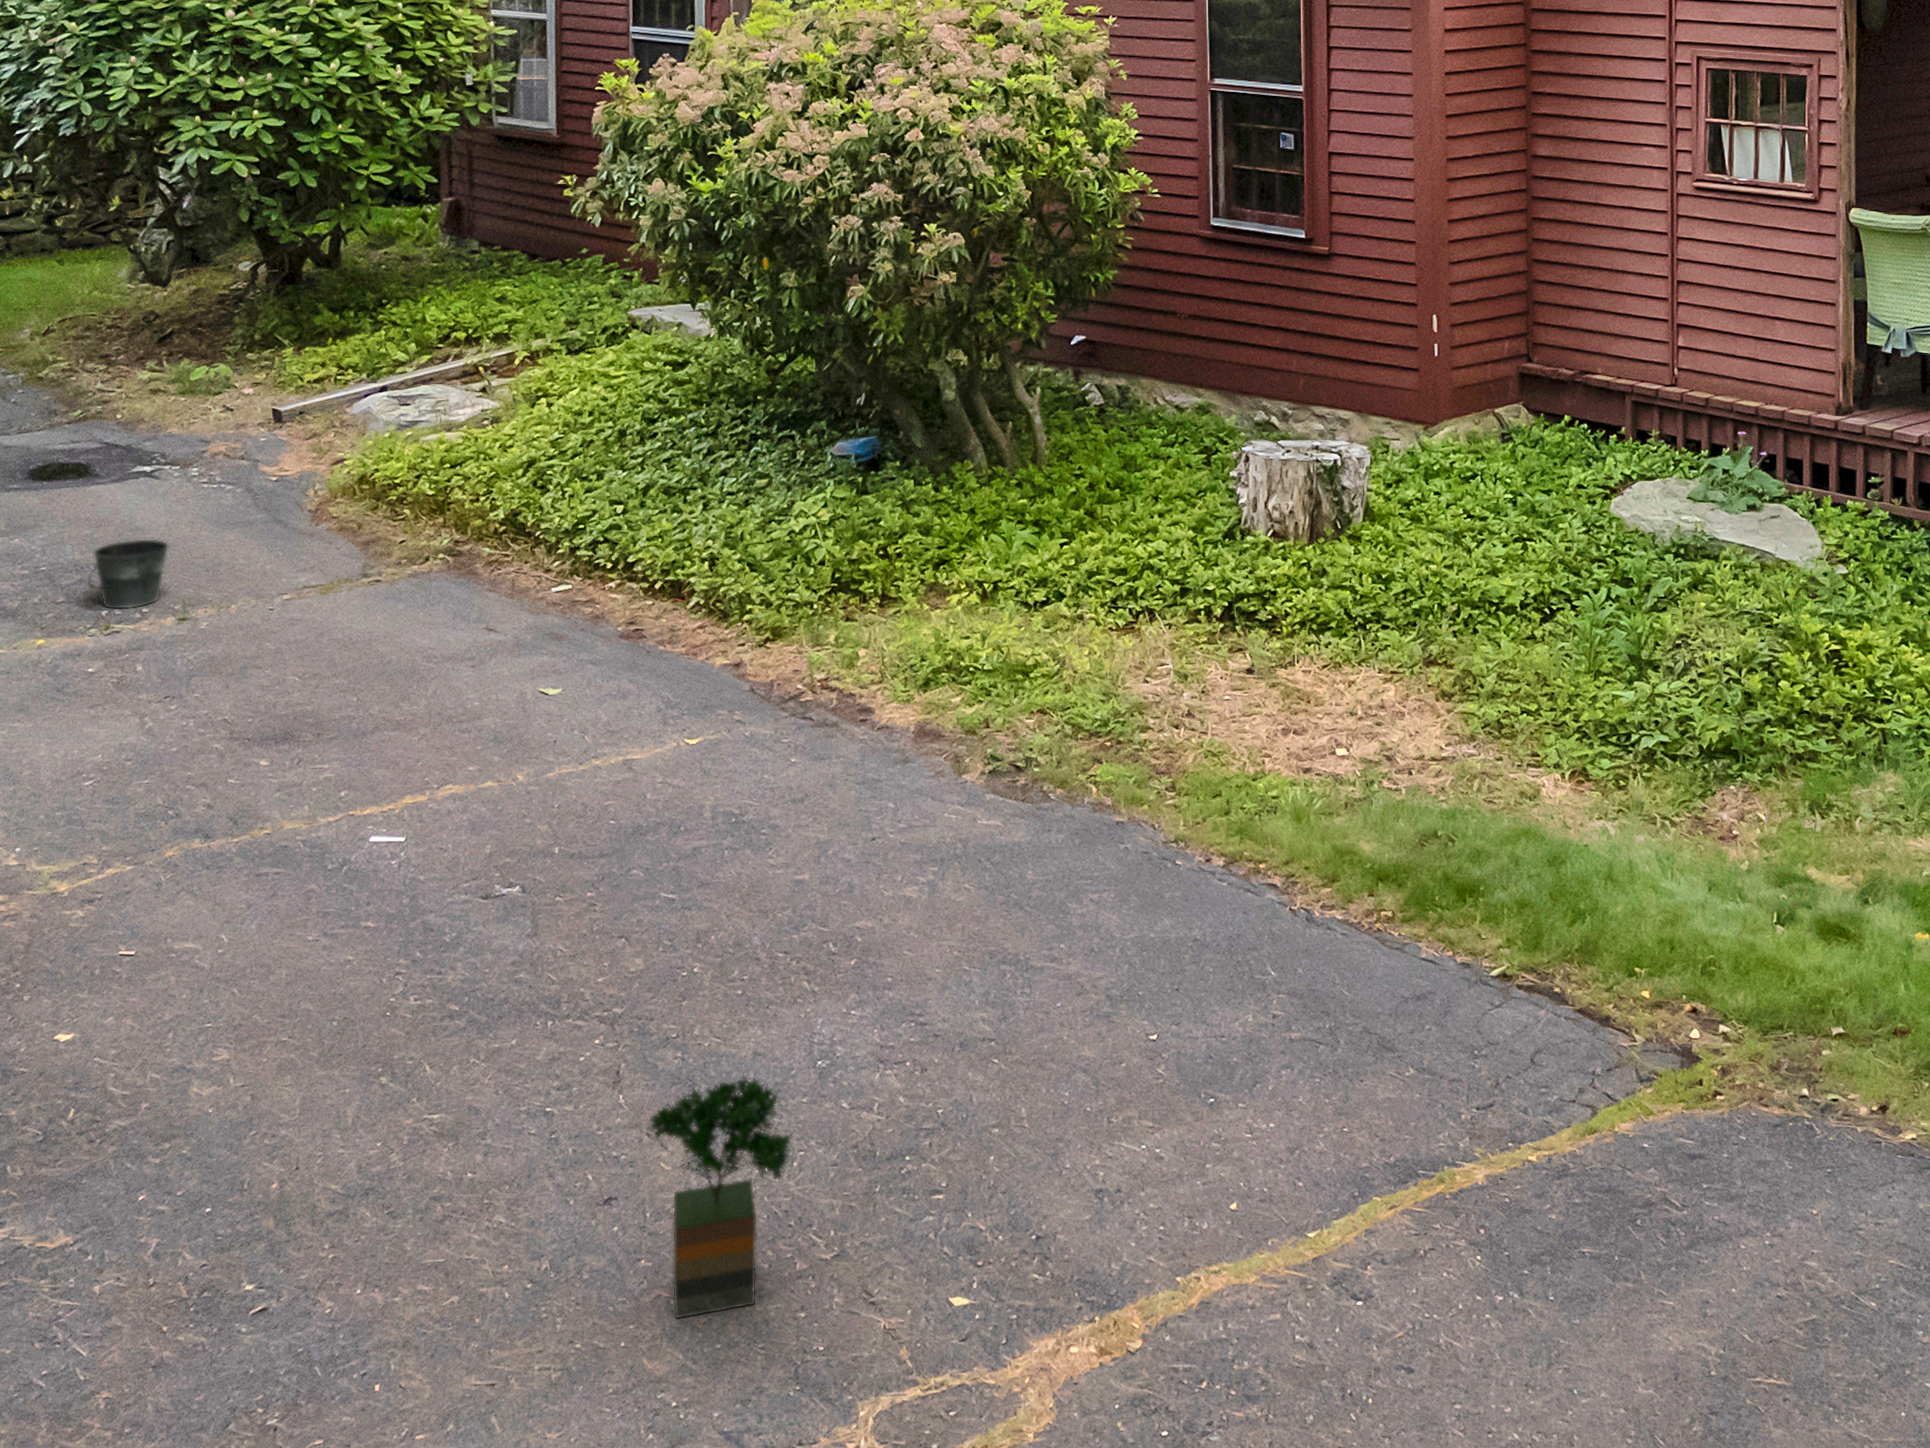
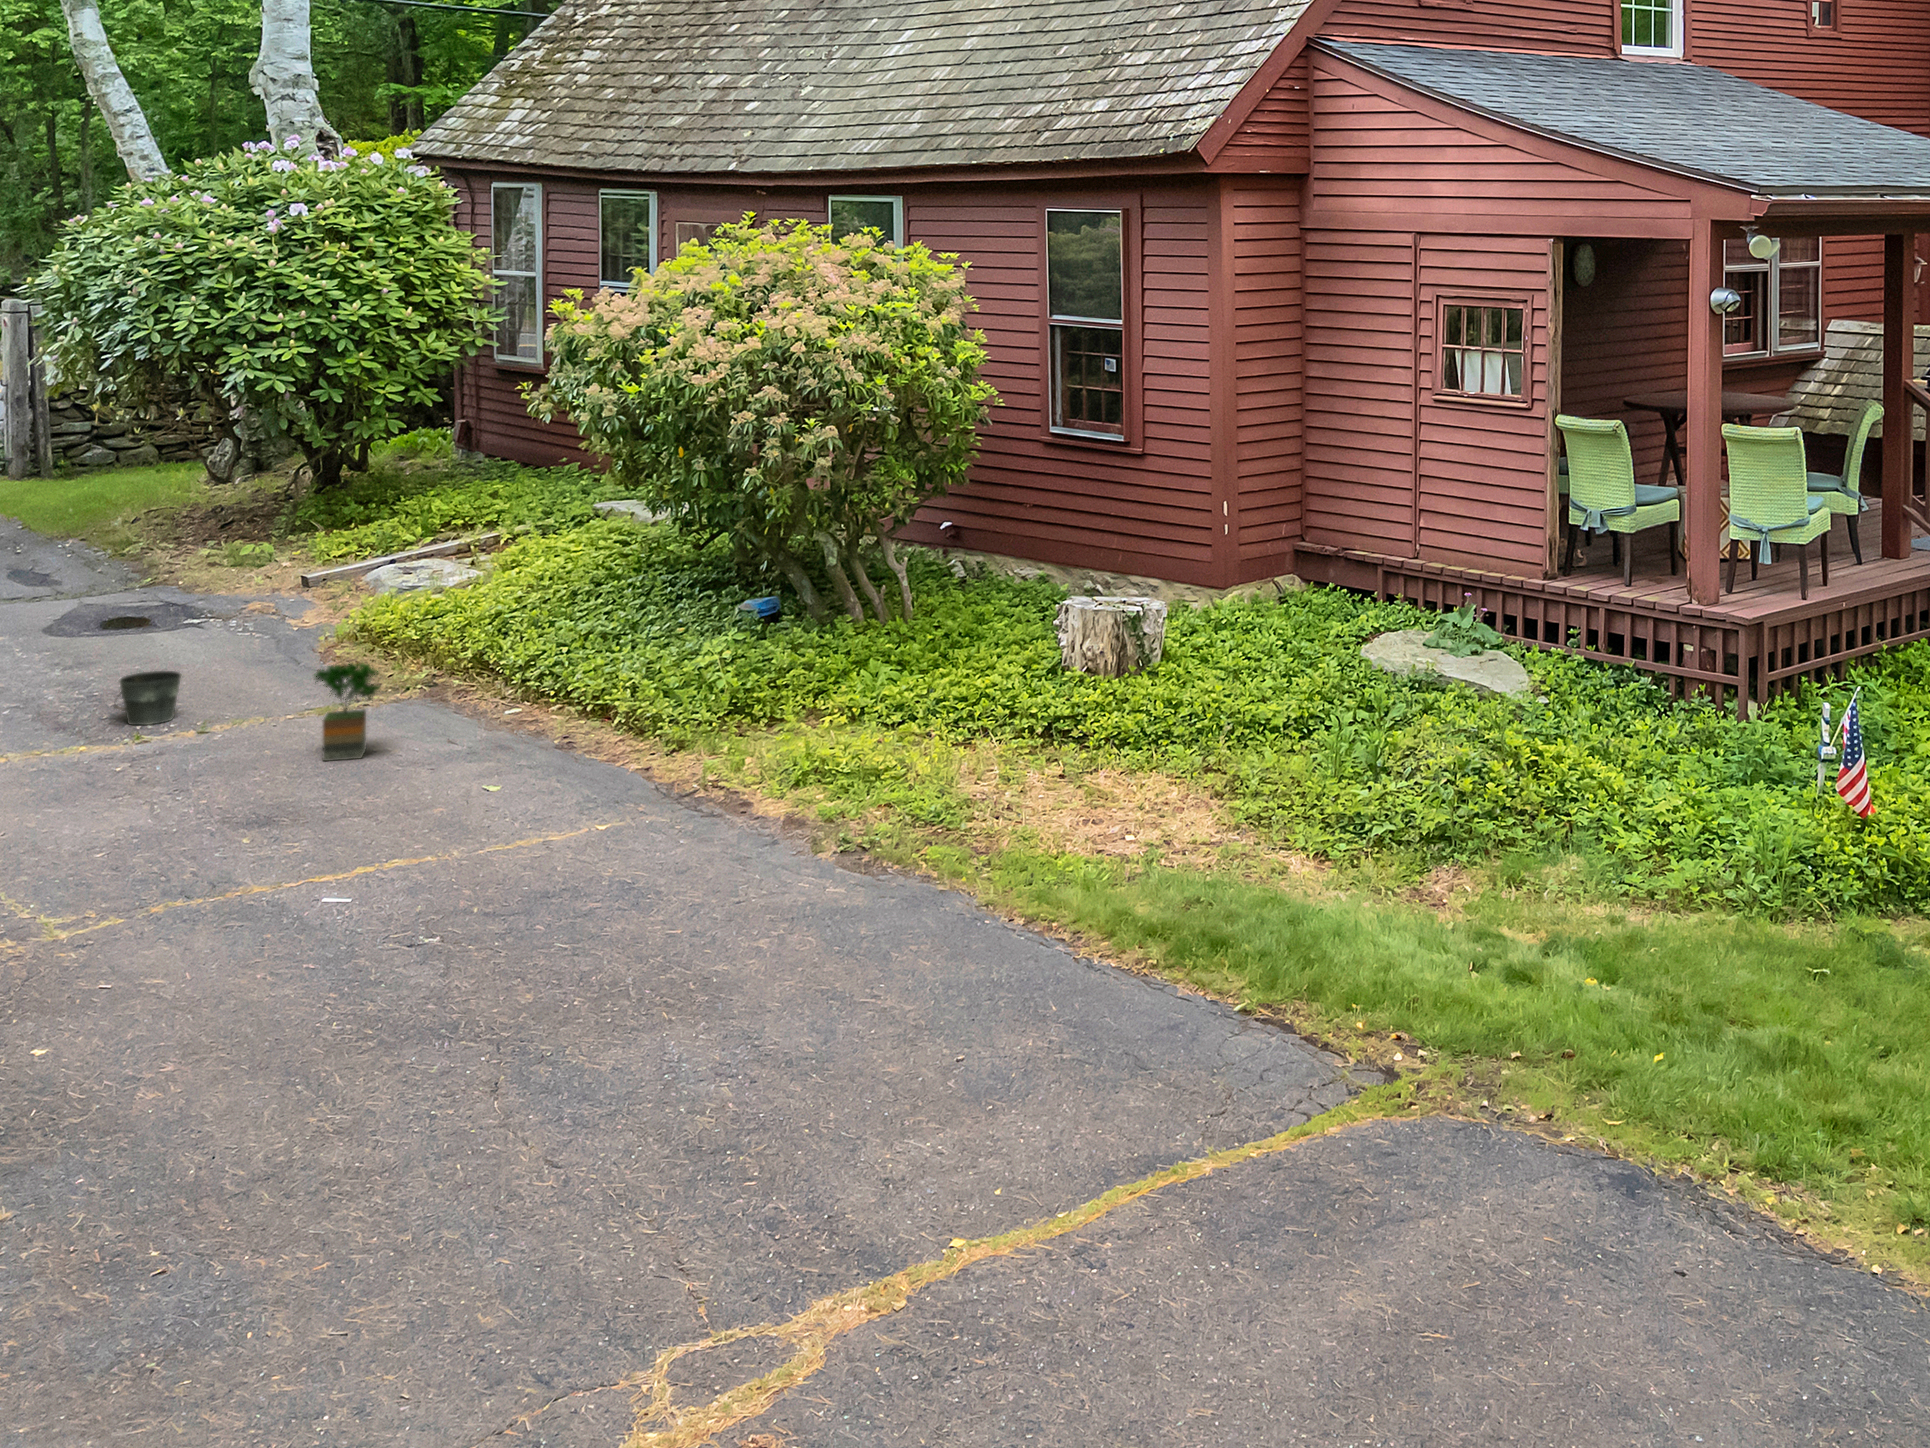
potted tree: present [650,1078,792,1318] -> present [314,662,380,761]

